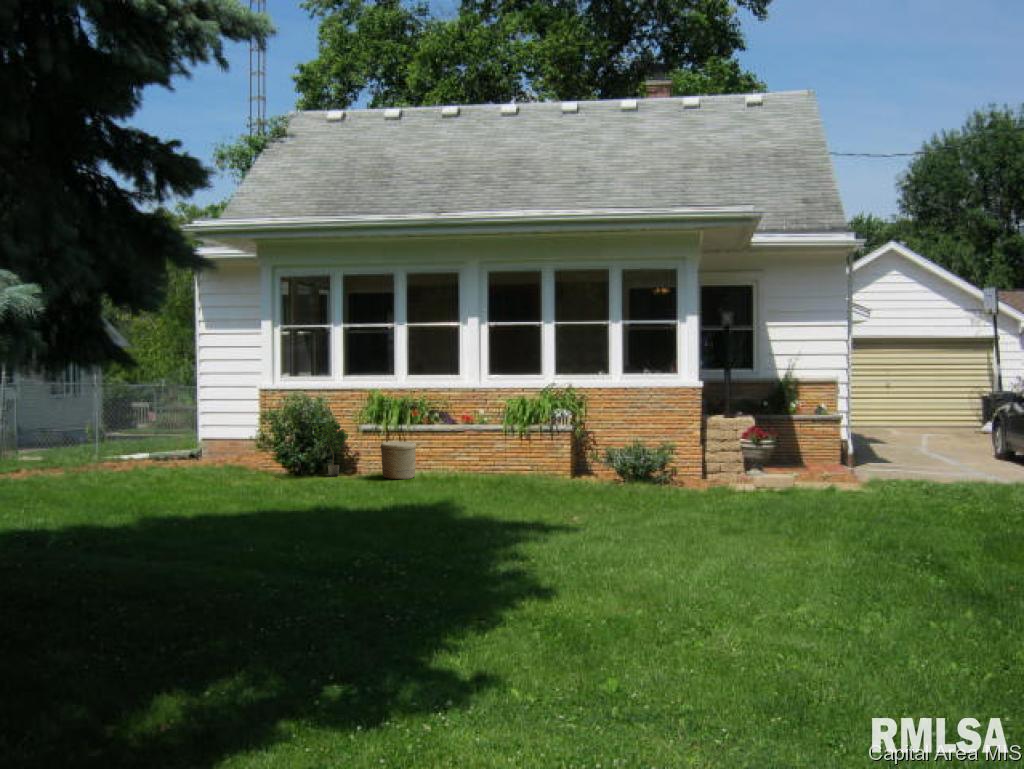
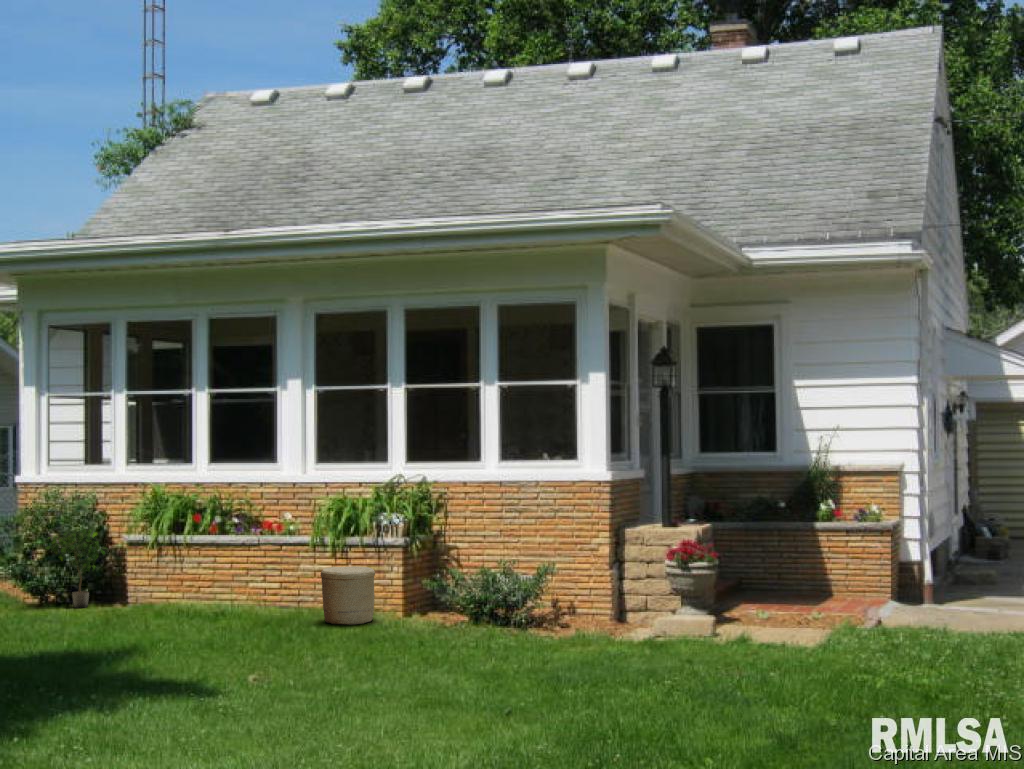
woven basket: present [380,442,416,479] -> present [320,566,375,625]

